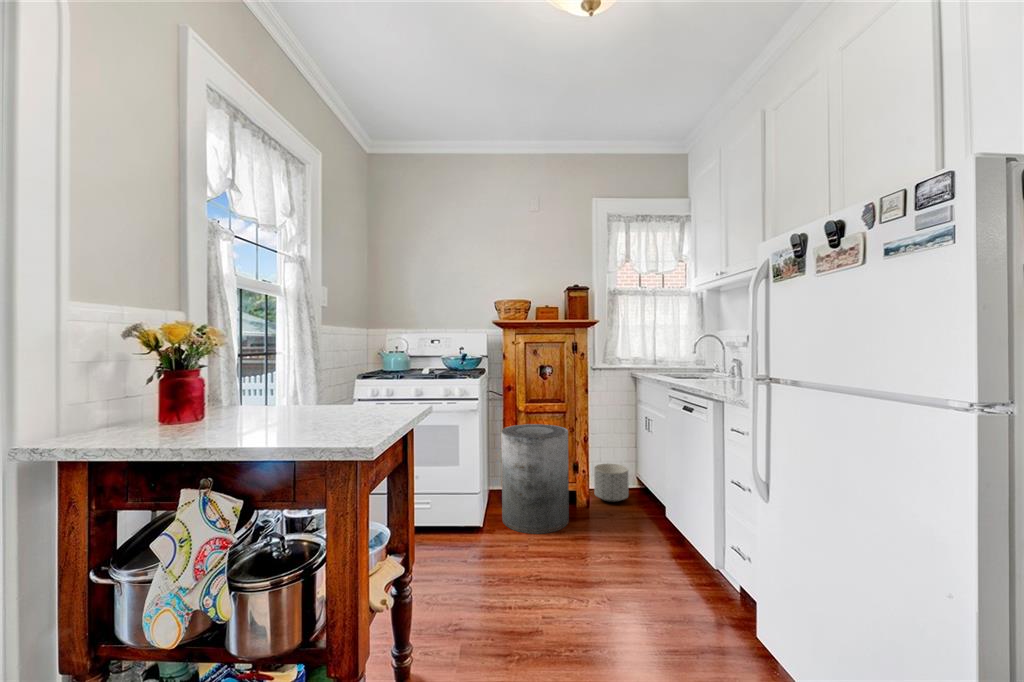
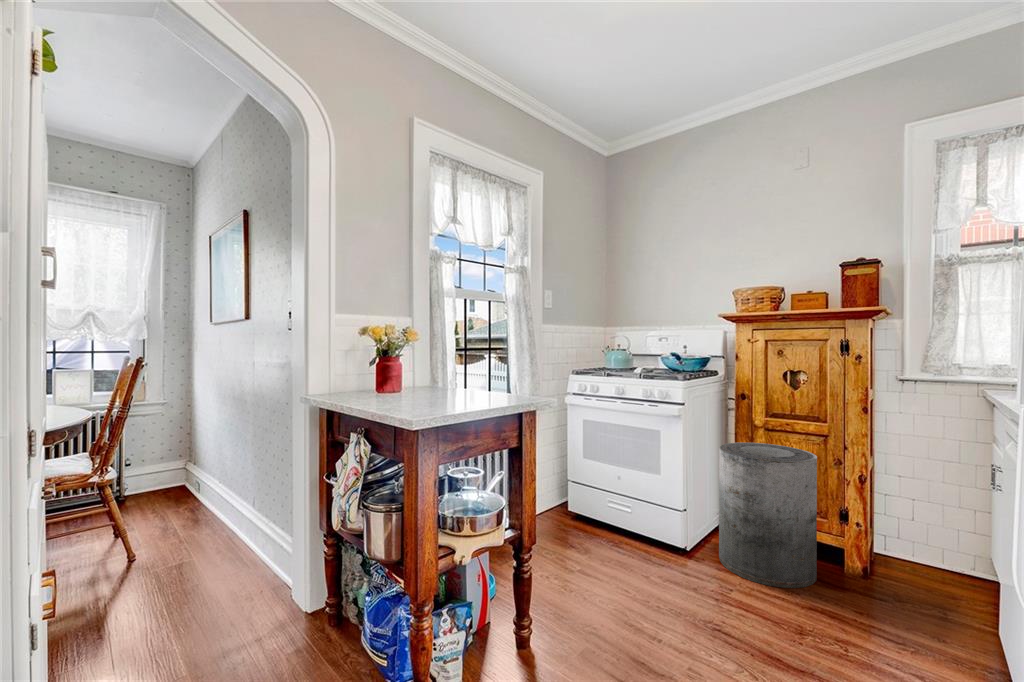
planter: present [594,464,629,502] -> none [881,521,947,583]

